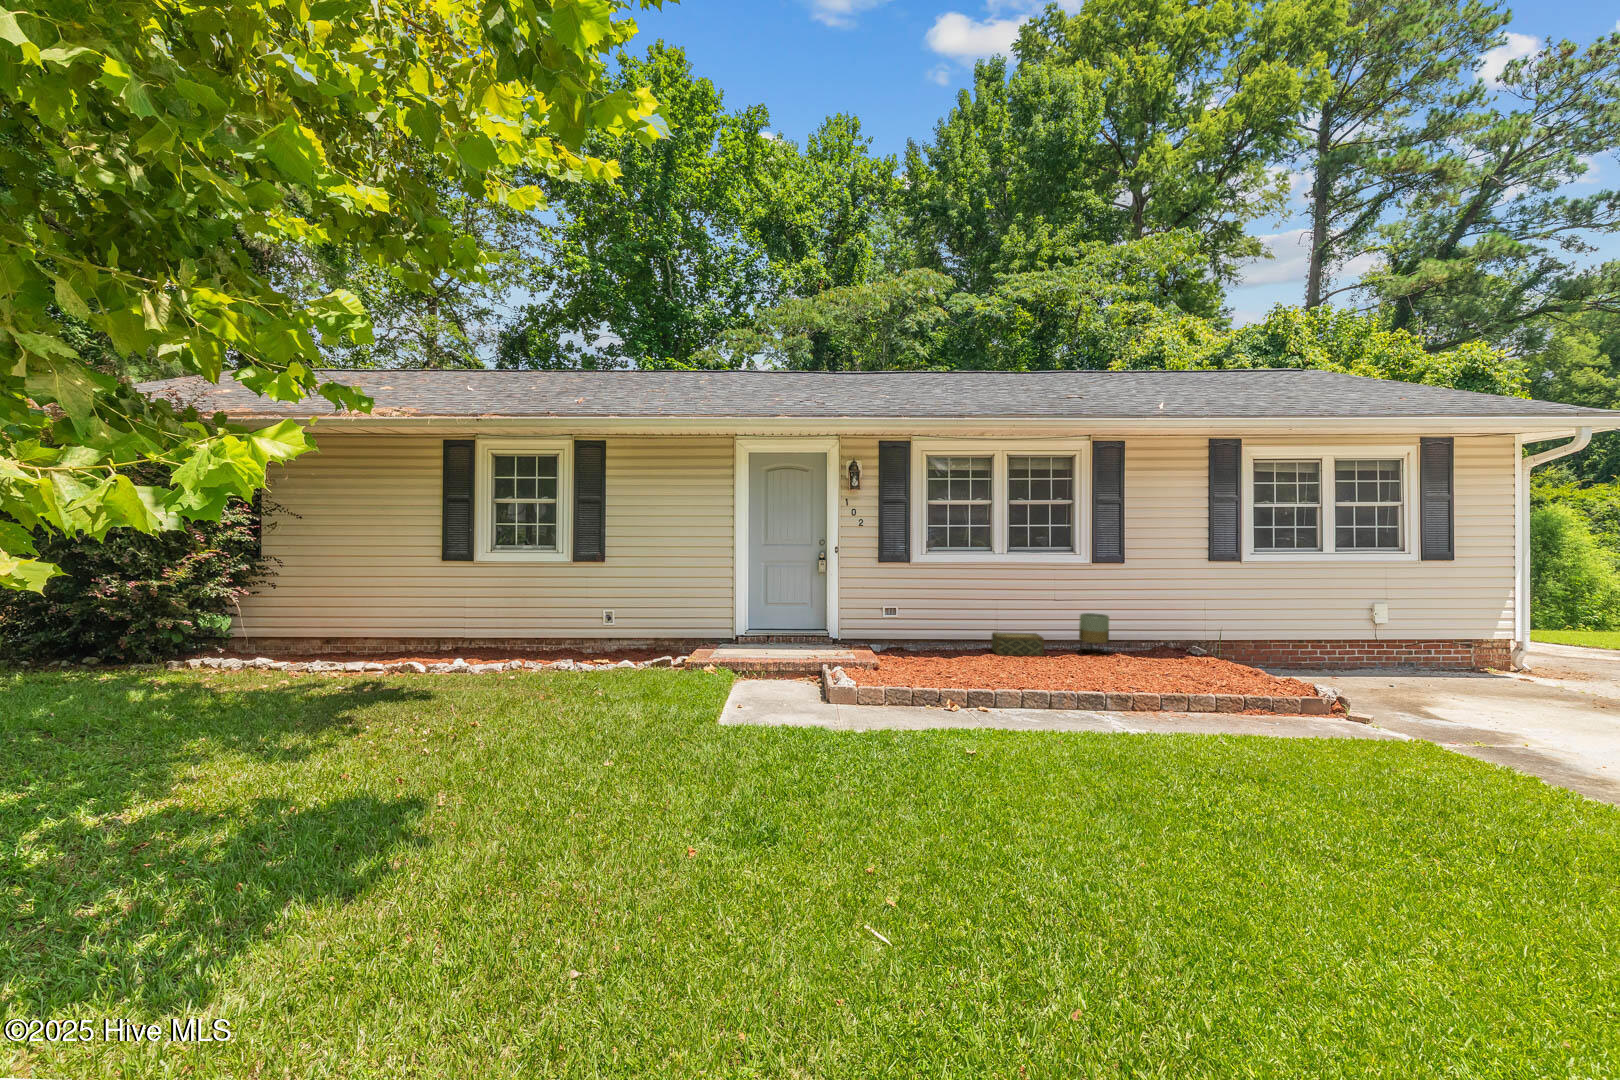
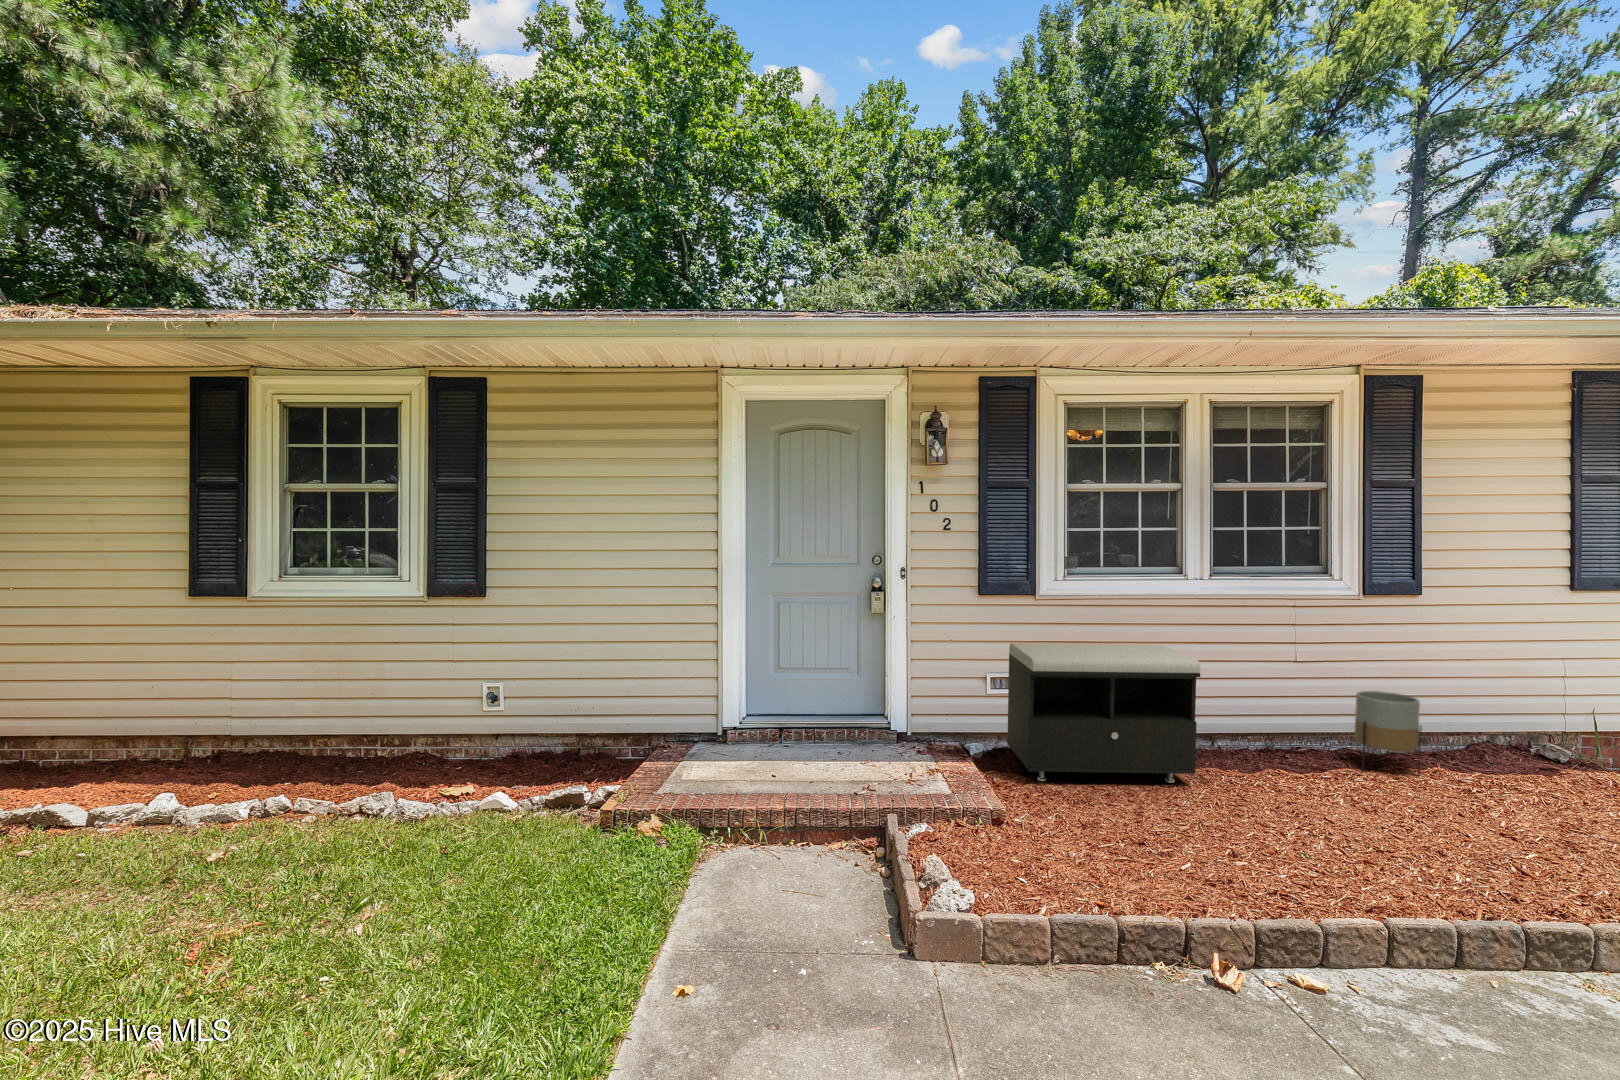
storage bench: none [895,587,988,658] -> present [1007,643,1200,783]
woven basket: present [991,632,1044,656] -> none [1187,726,1297,776]

